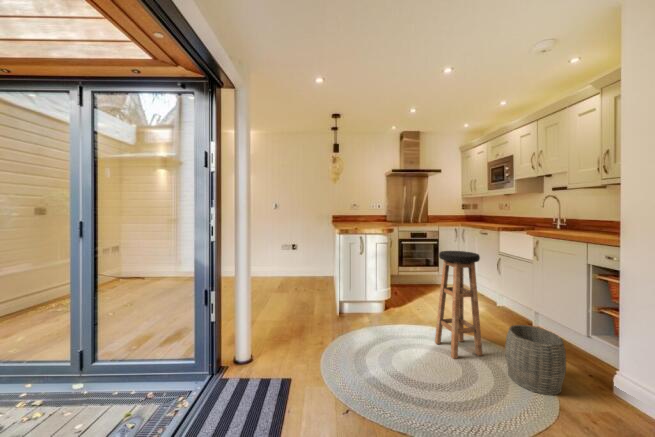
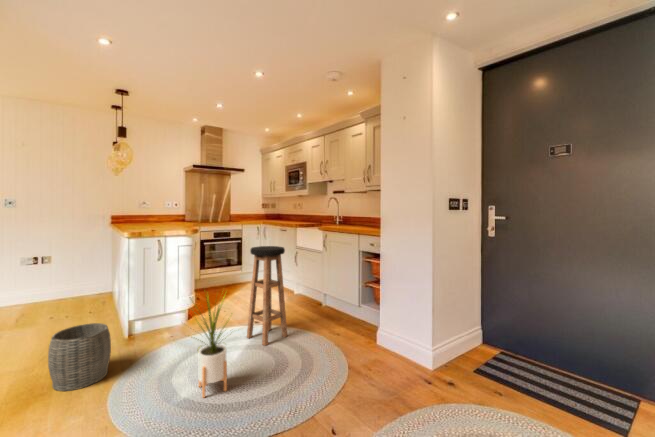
house plant: none [363,286,423,396] -> present [197,295,227,398]
woven basket: present [505,325,566,395] -> present [48,323,111,391]

